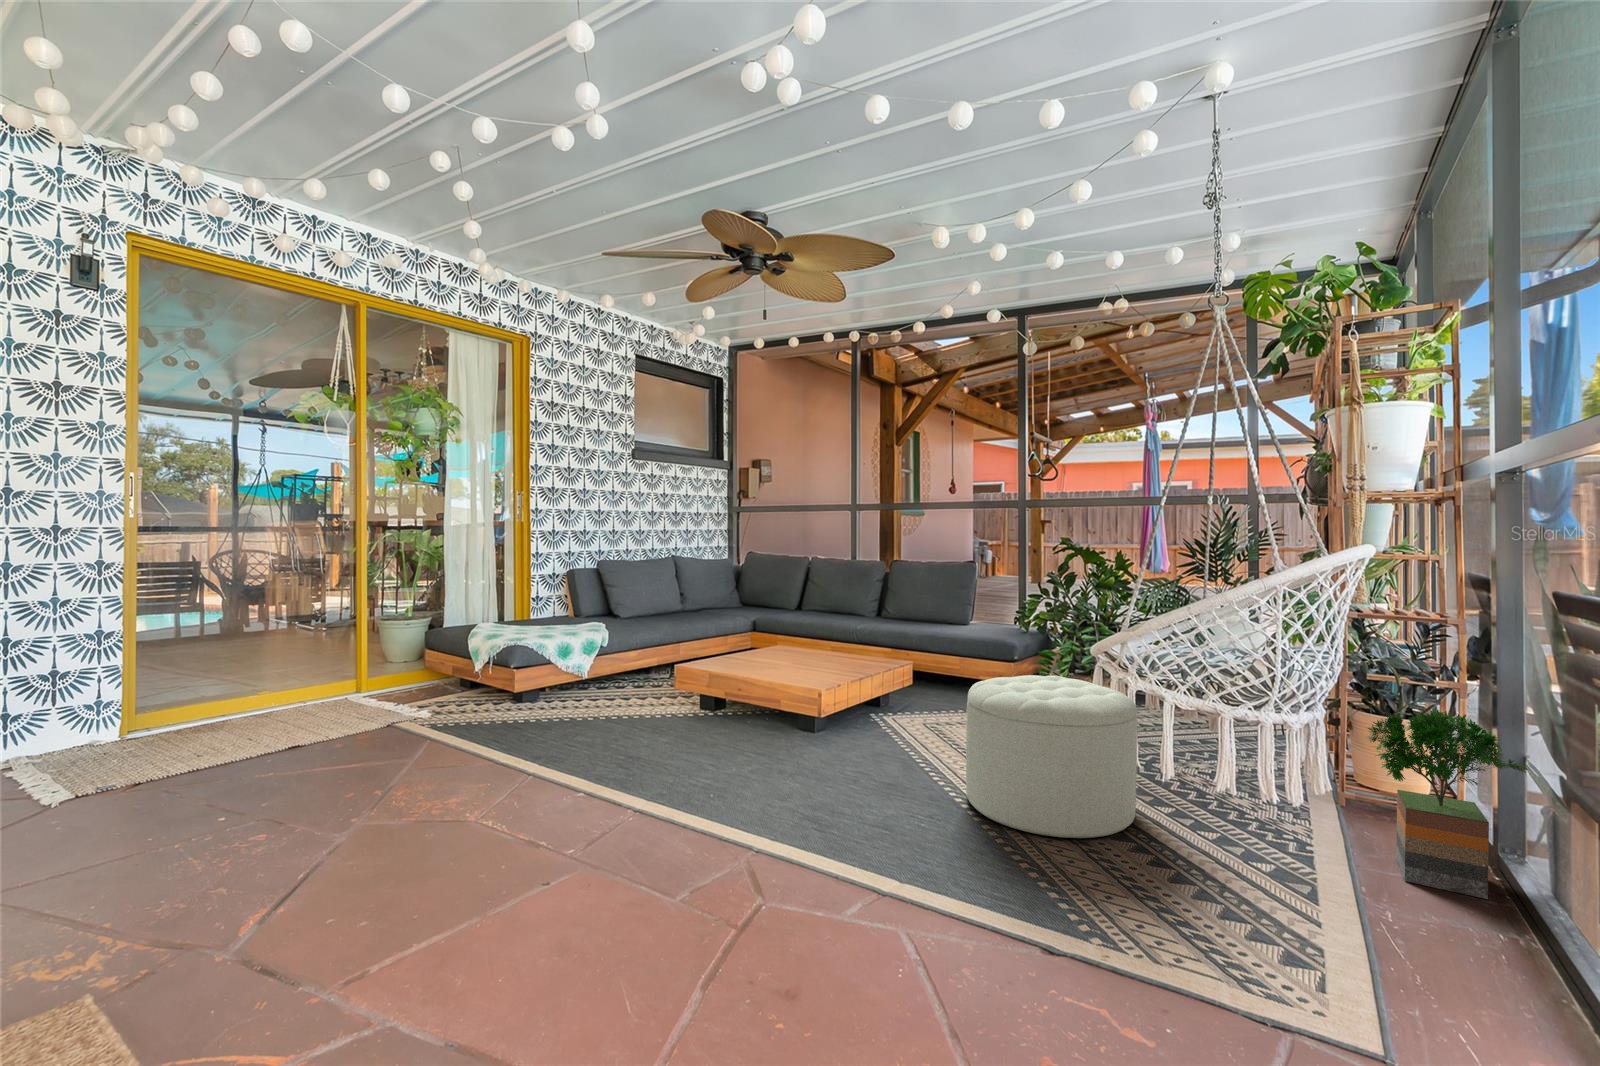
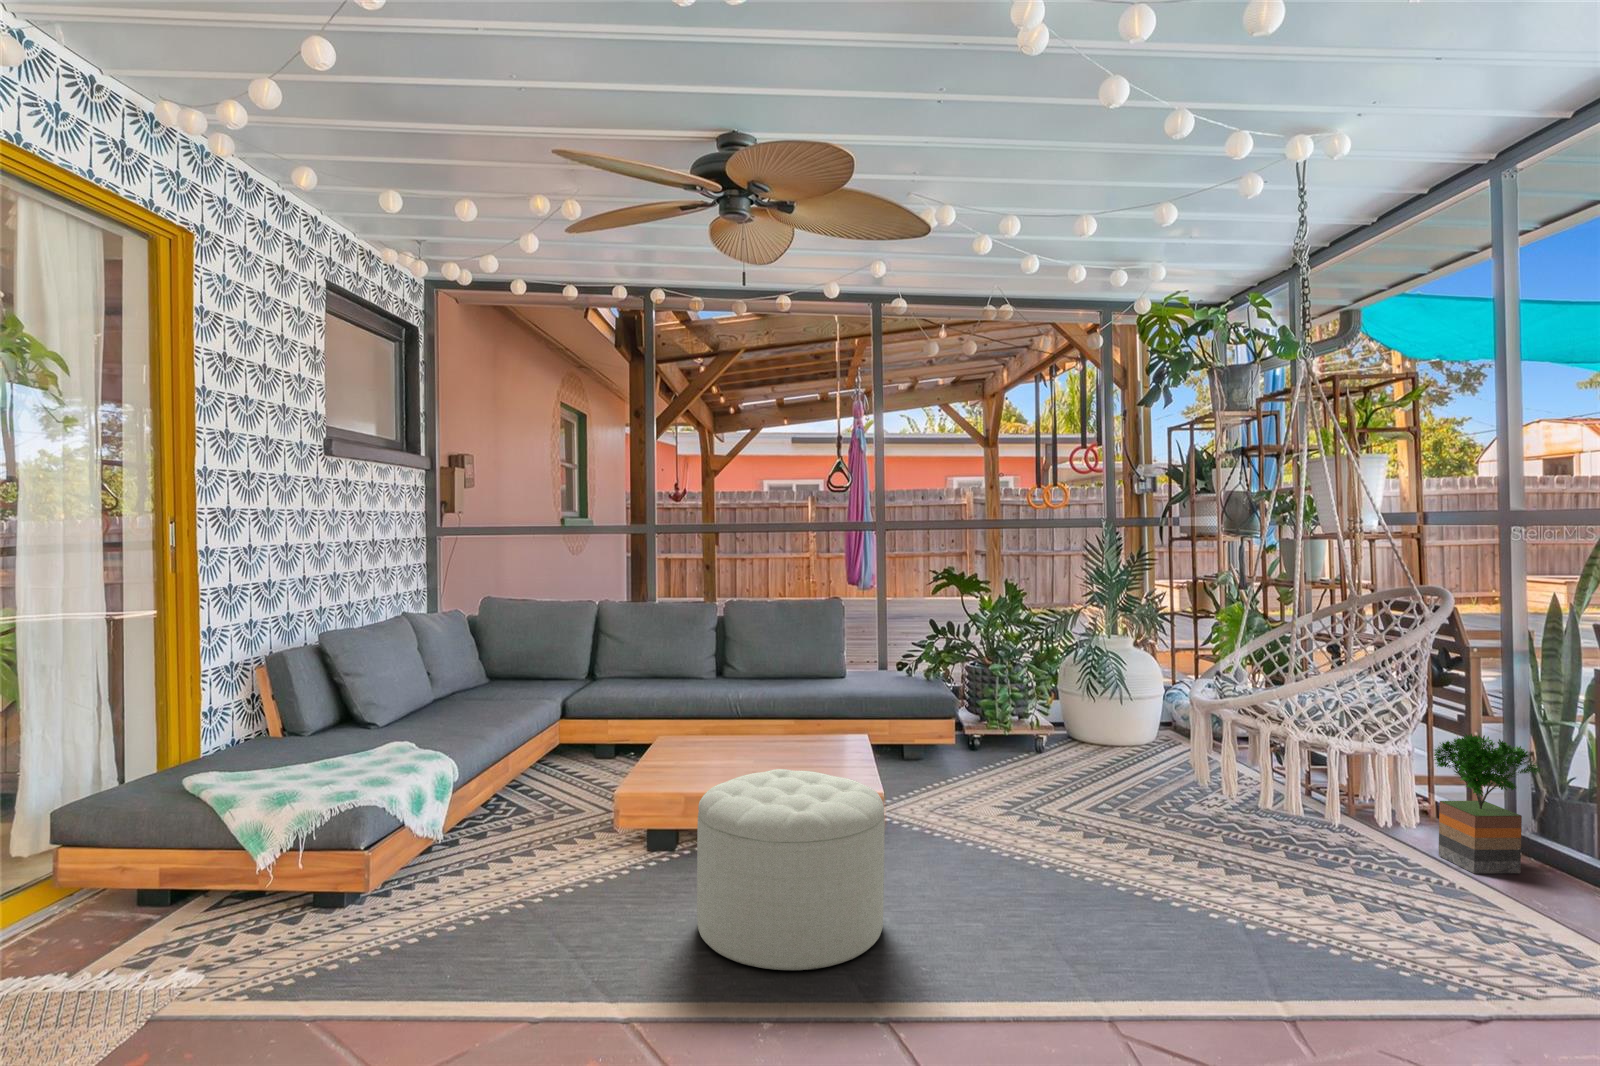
ottoman: present [966,675,1137,838] -> present [697,769,885,970]

